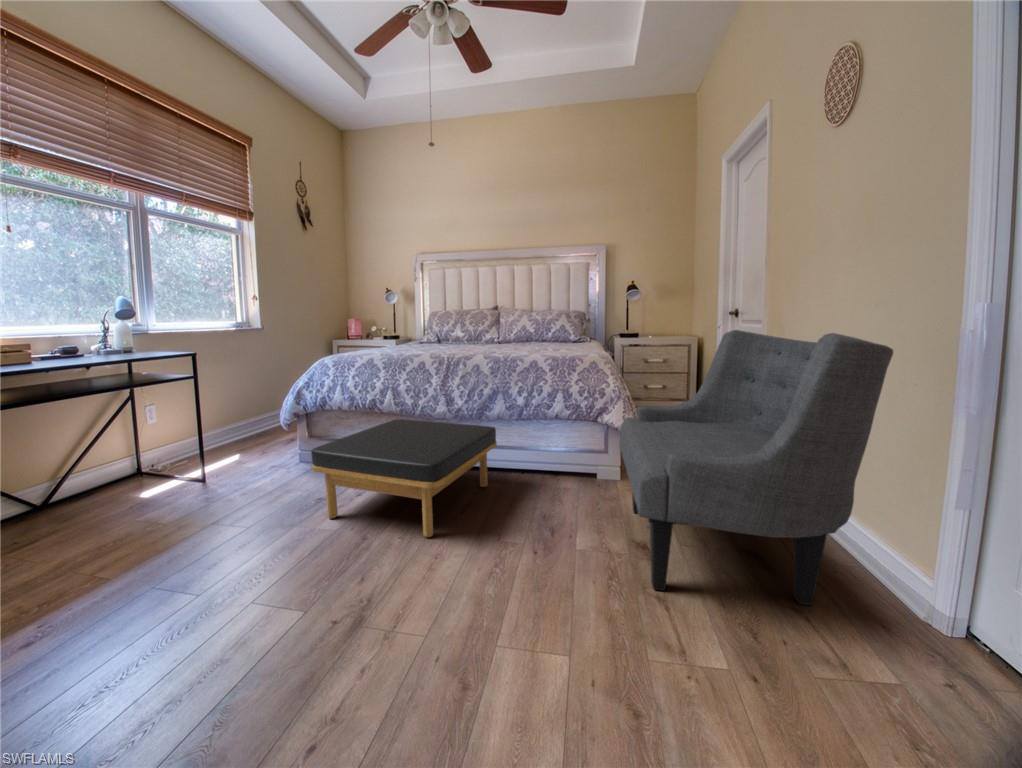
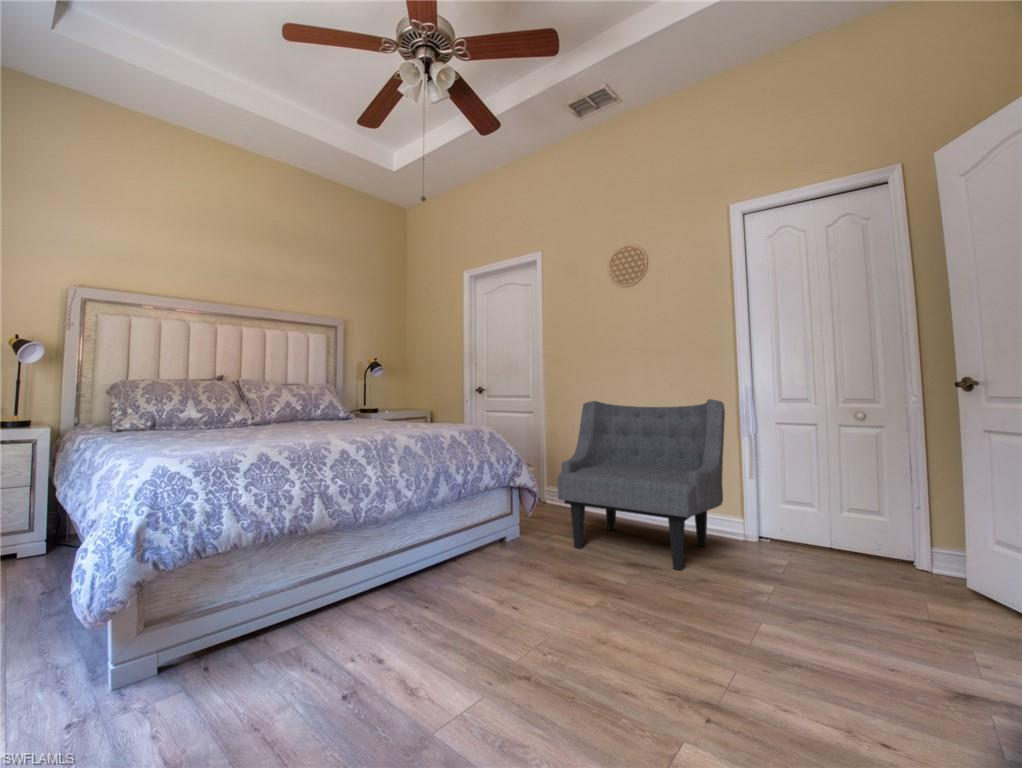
ottoman: present [311,419,497,537] -> none [330,511,565,696]

